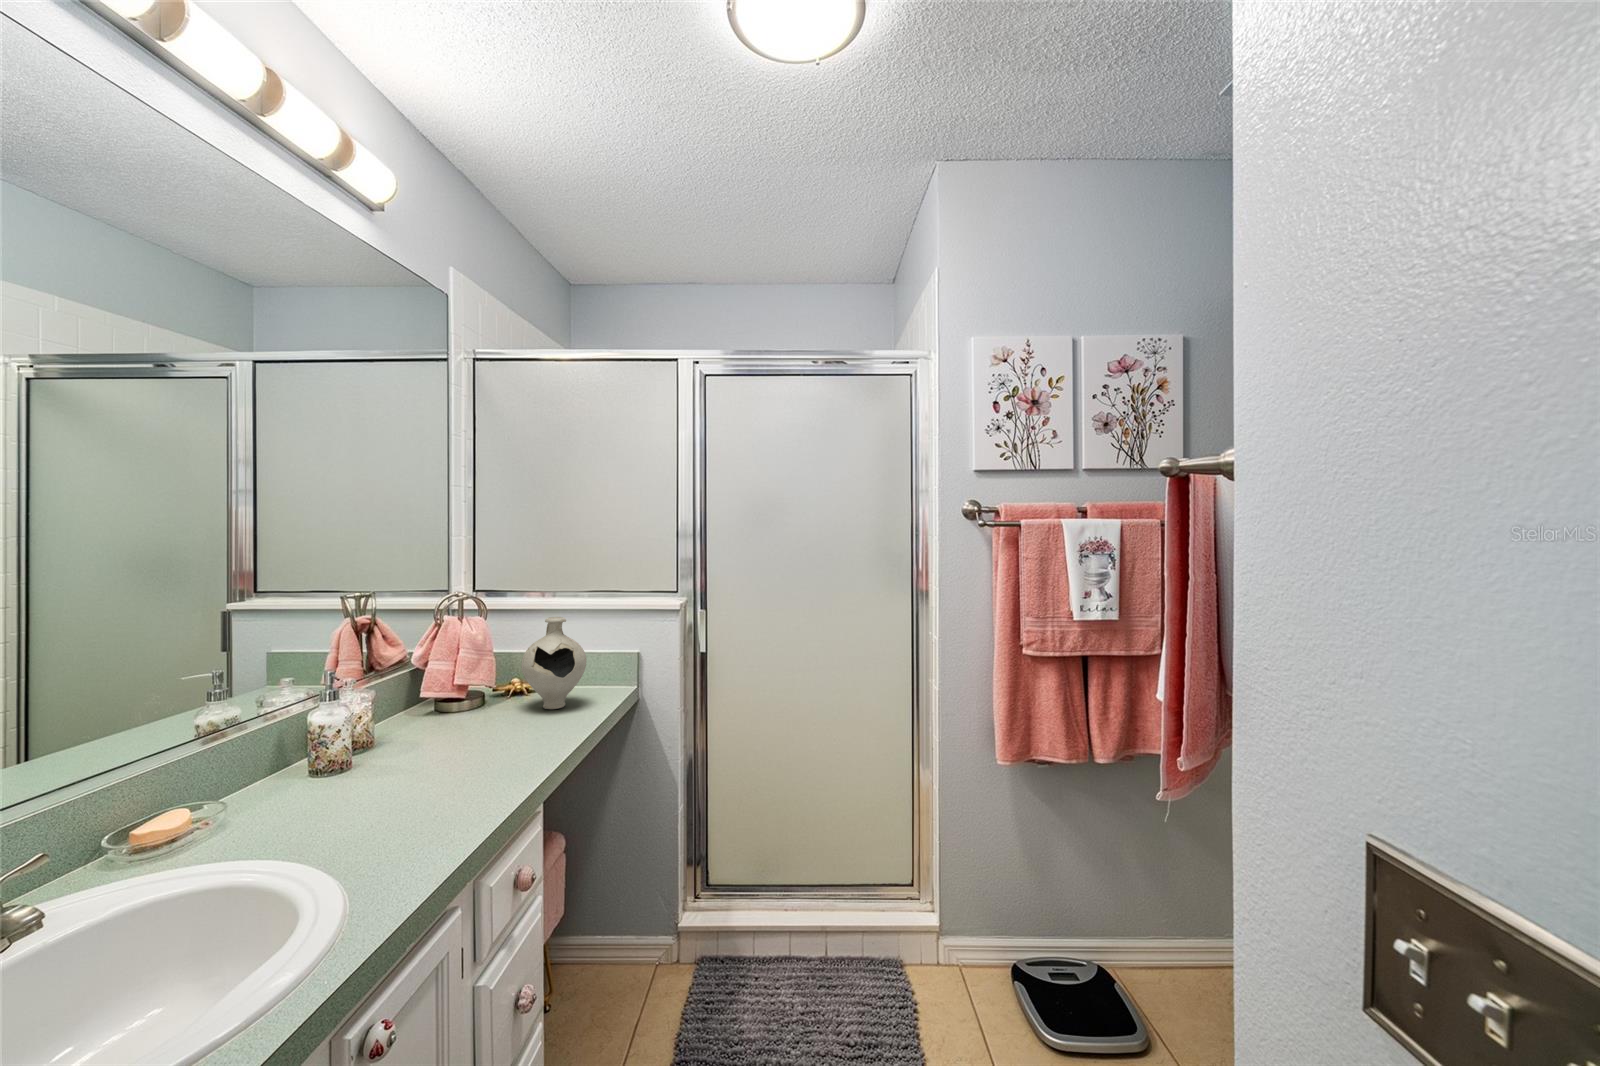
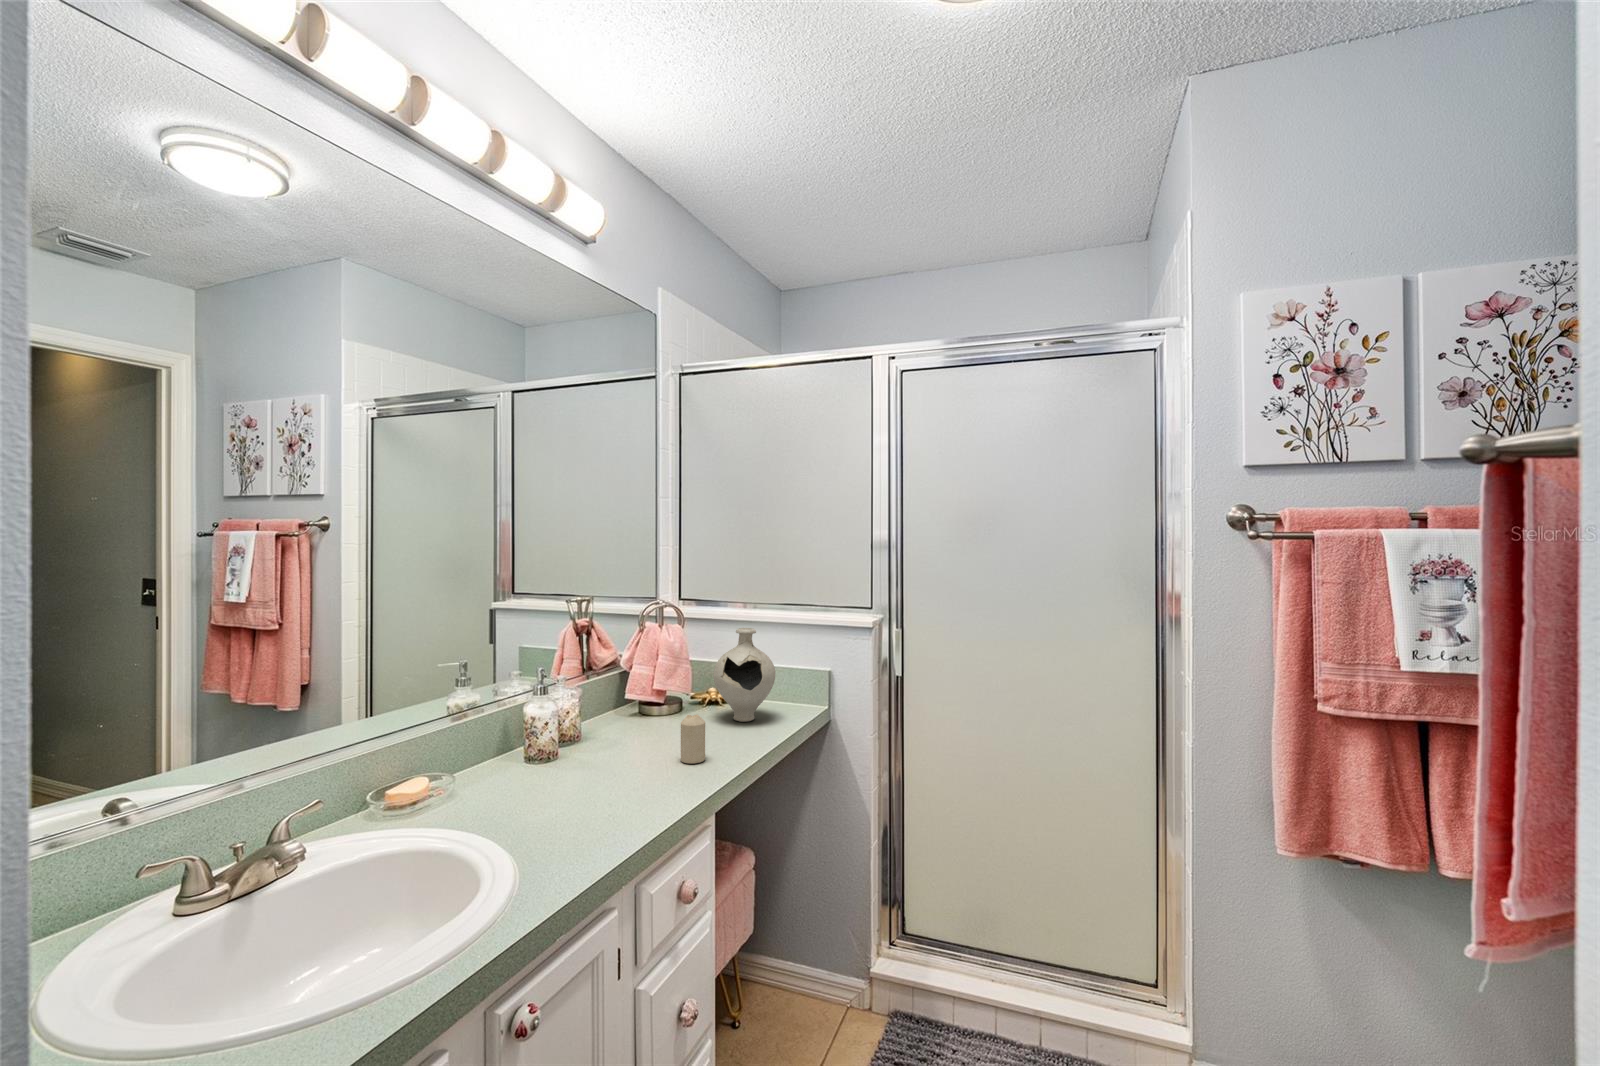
candle: none [500,705,527,754] -> present [681,715,705,763]

